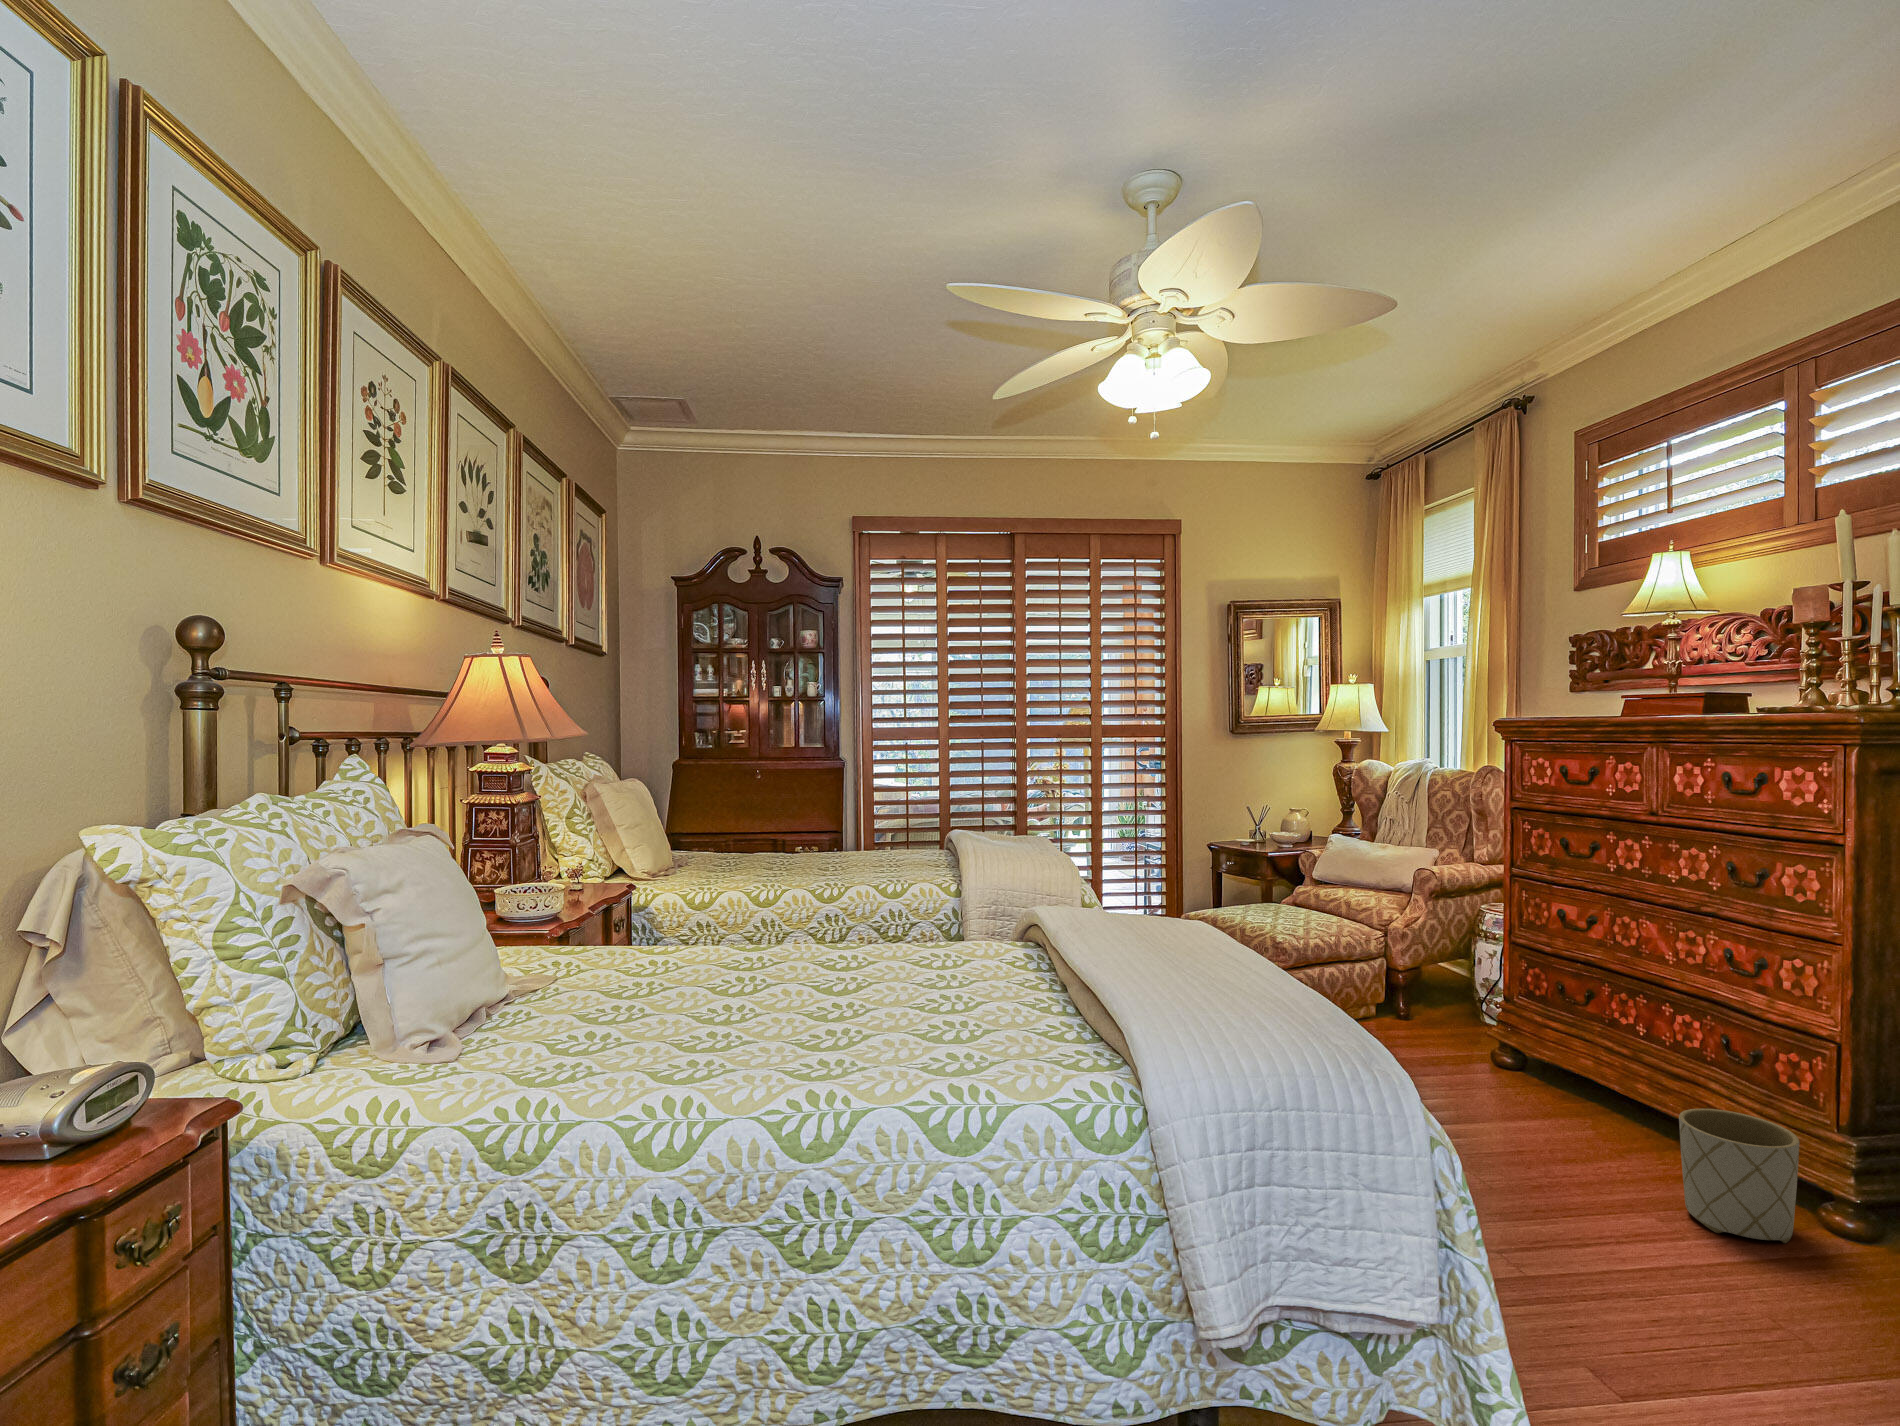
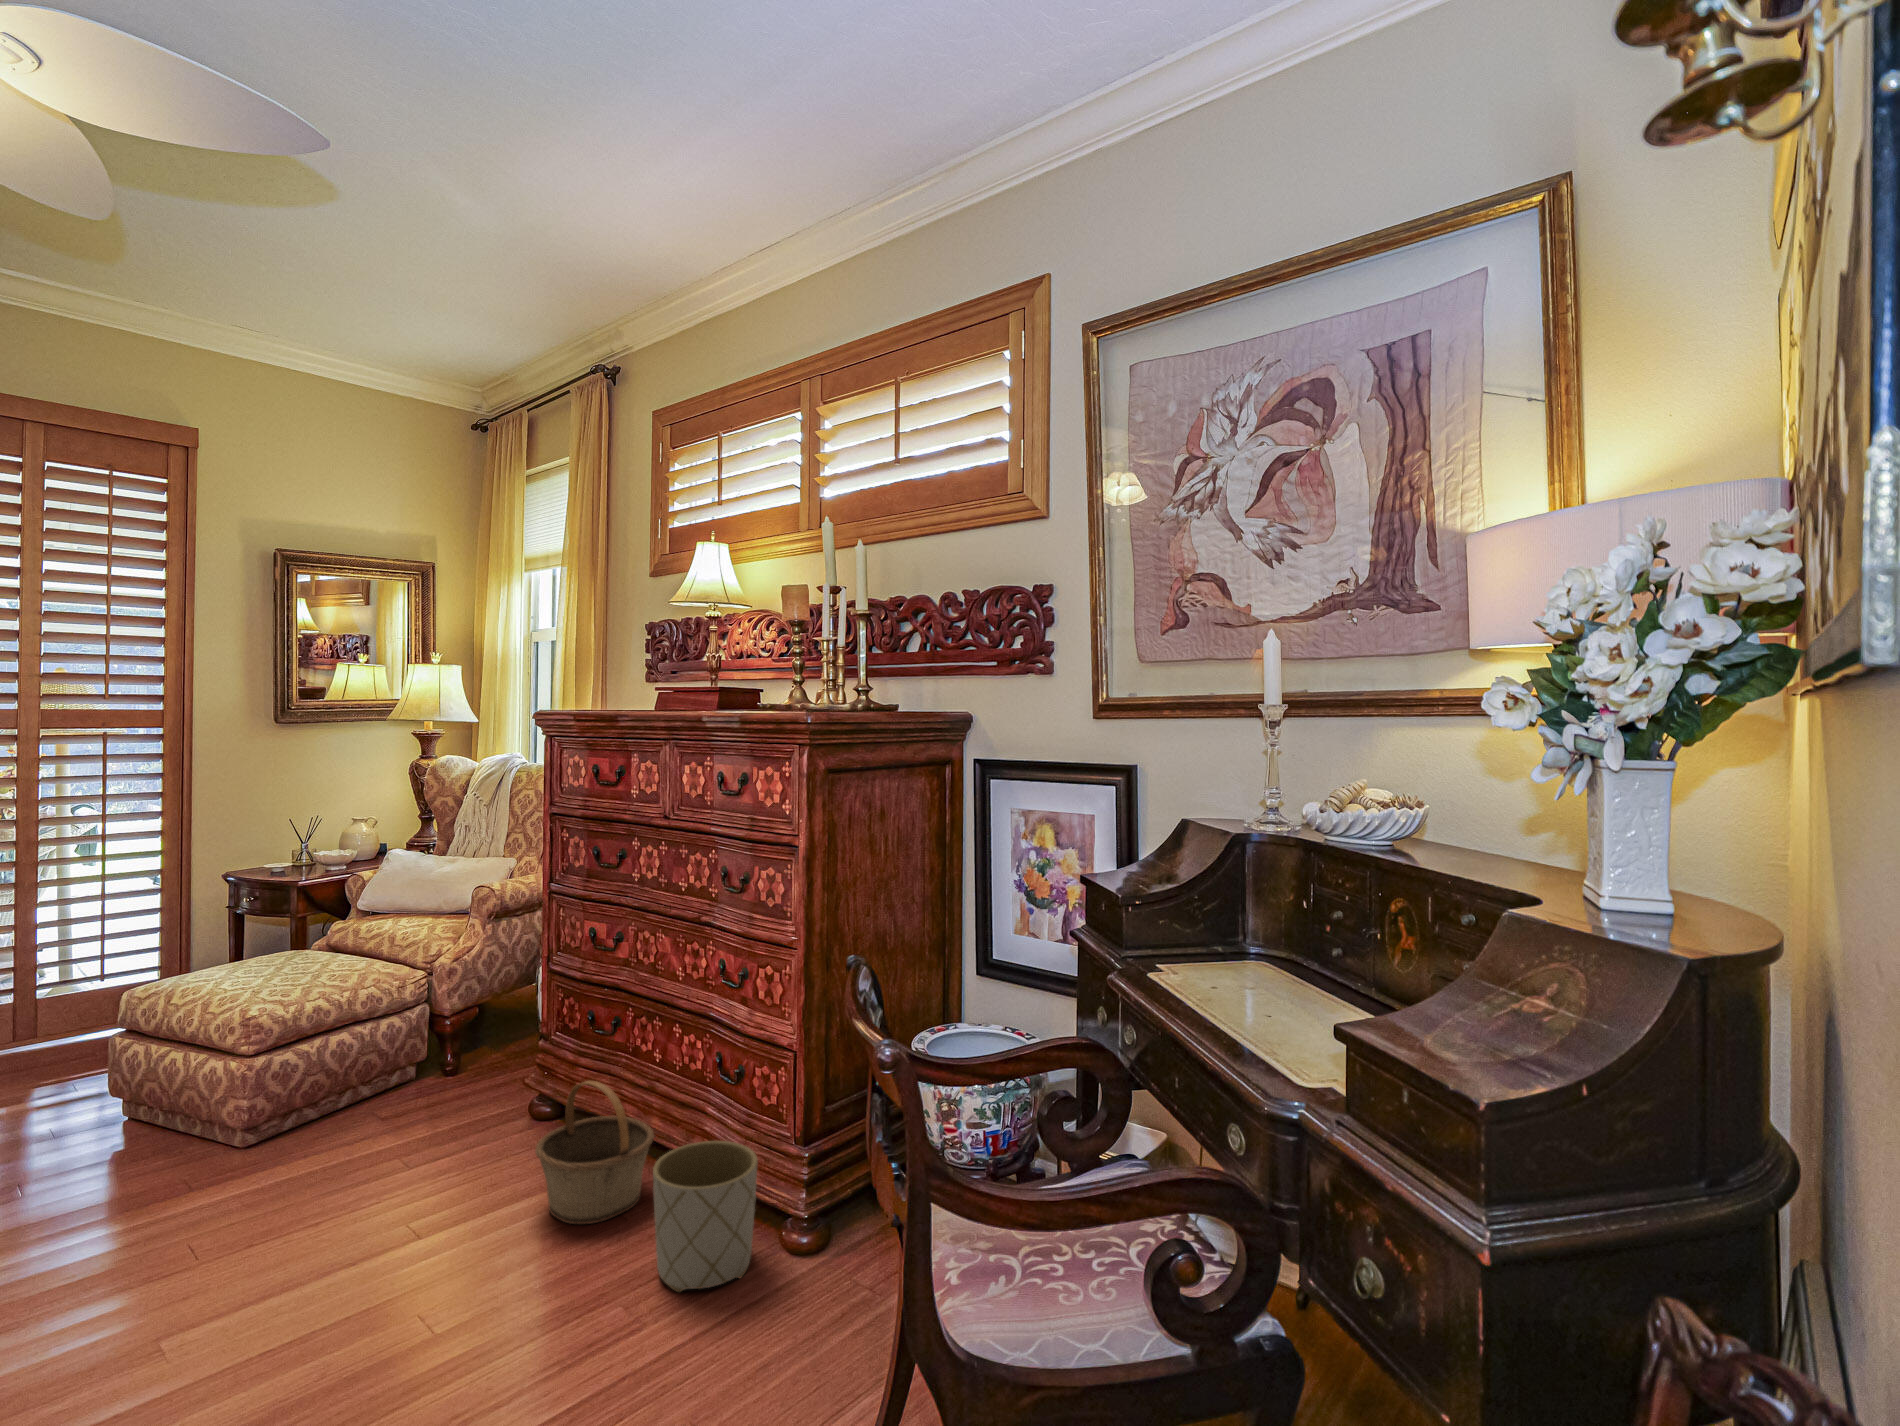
basket: none [1536,1037,1653,1160] -> present [535,1081,654,1224]

